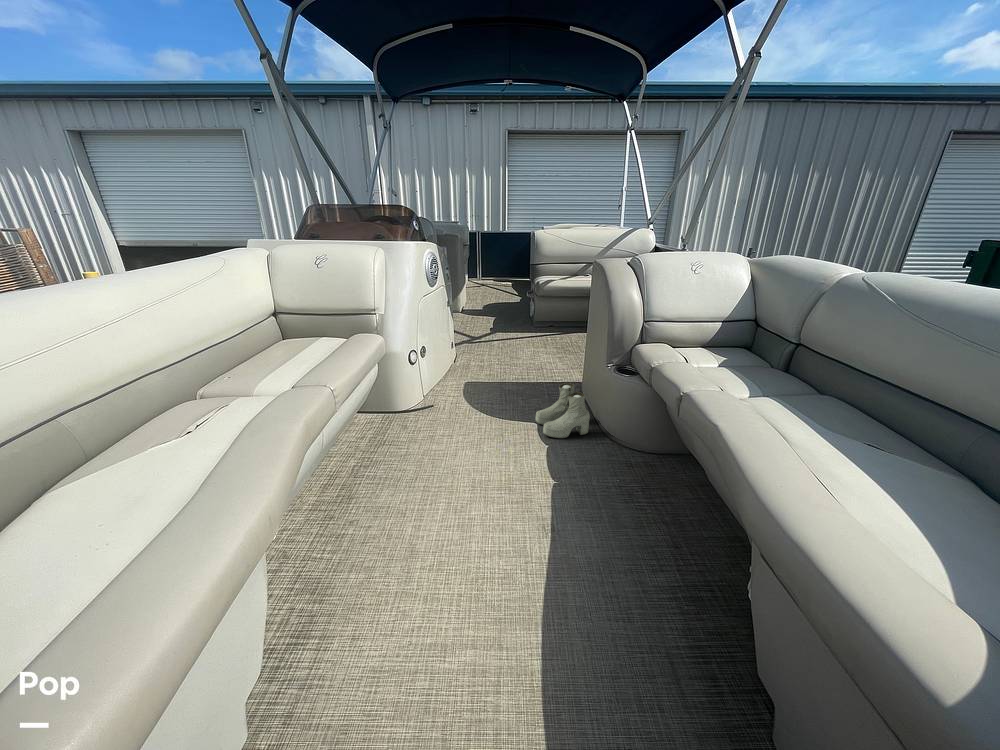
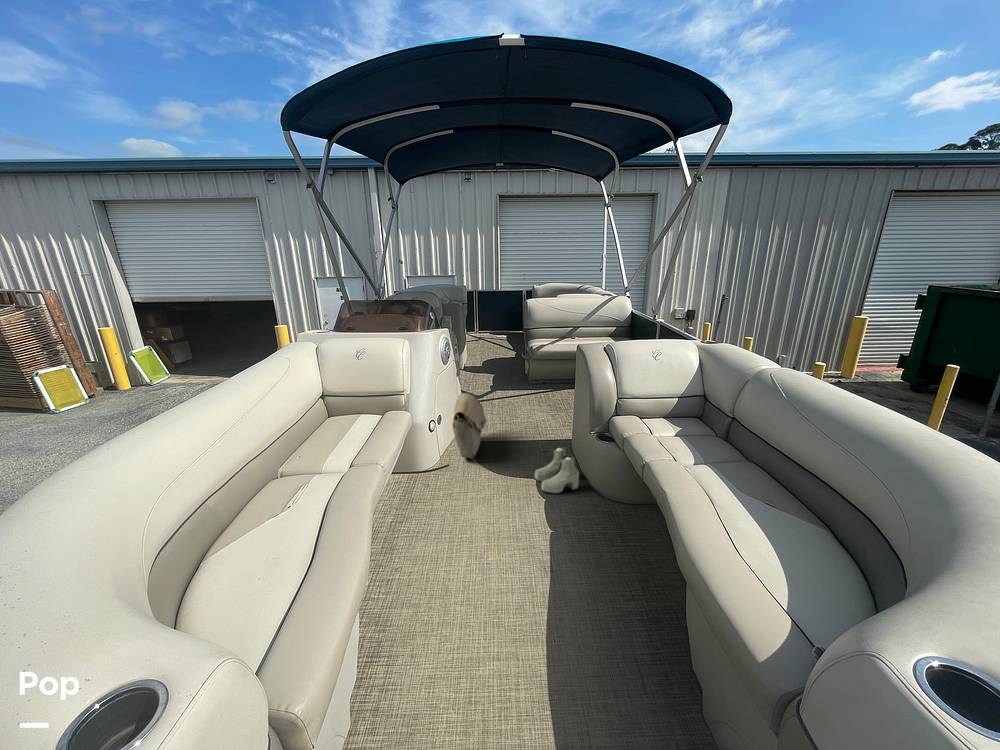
bag: none [438,323,481,398] -> present [452,393,486,458]

